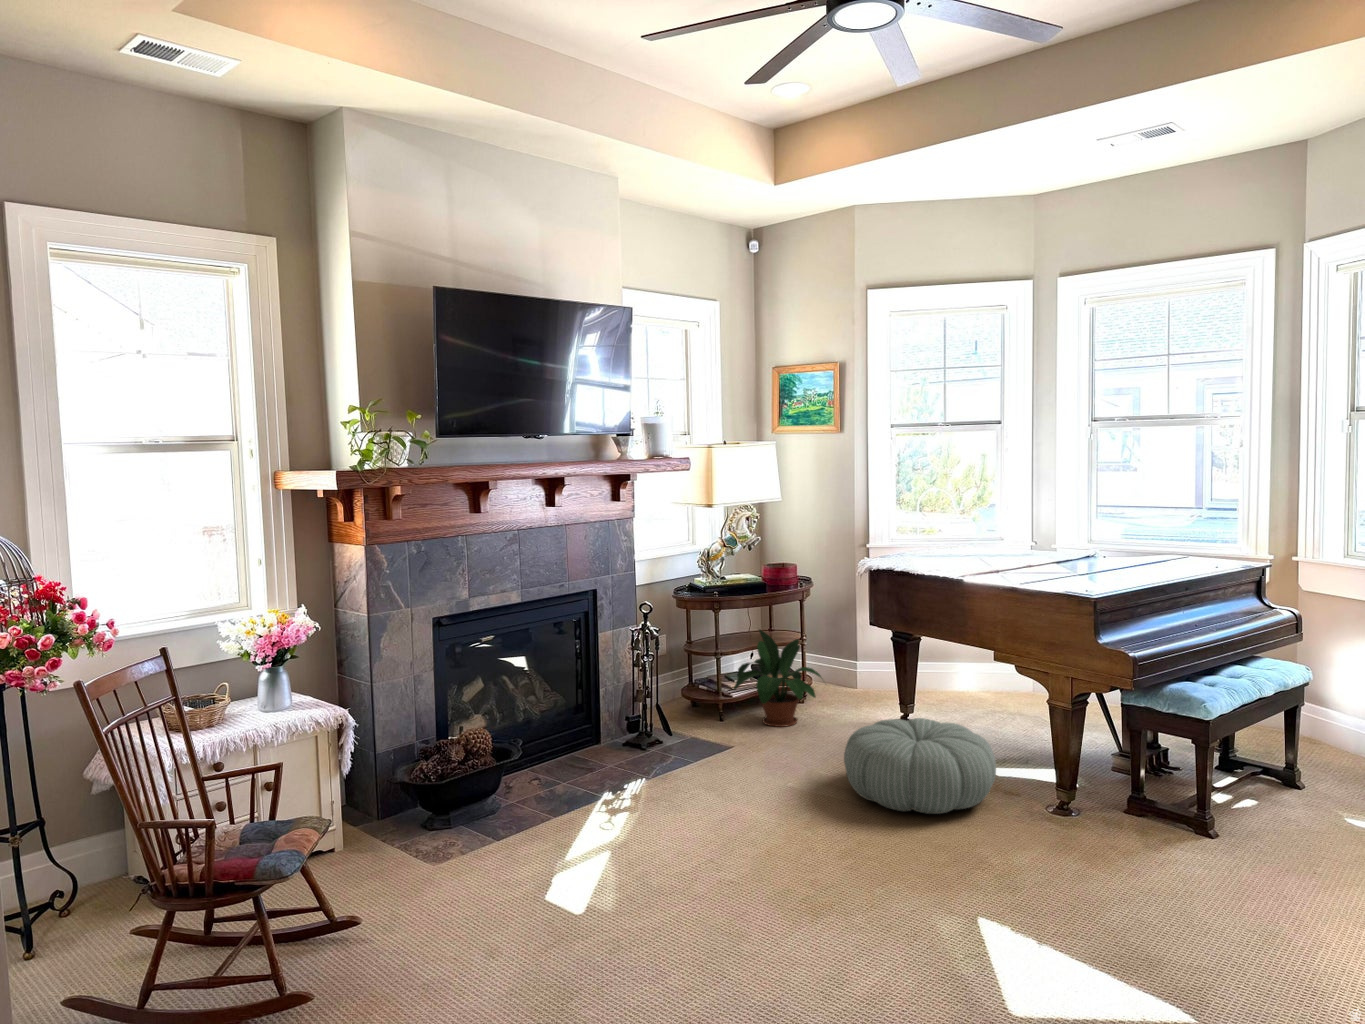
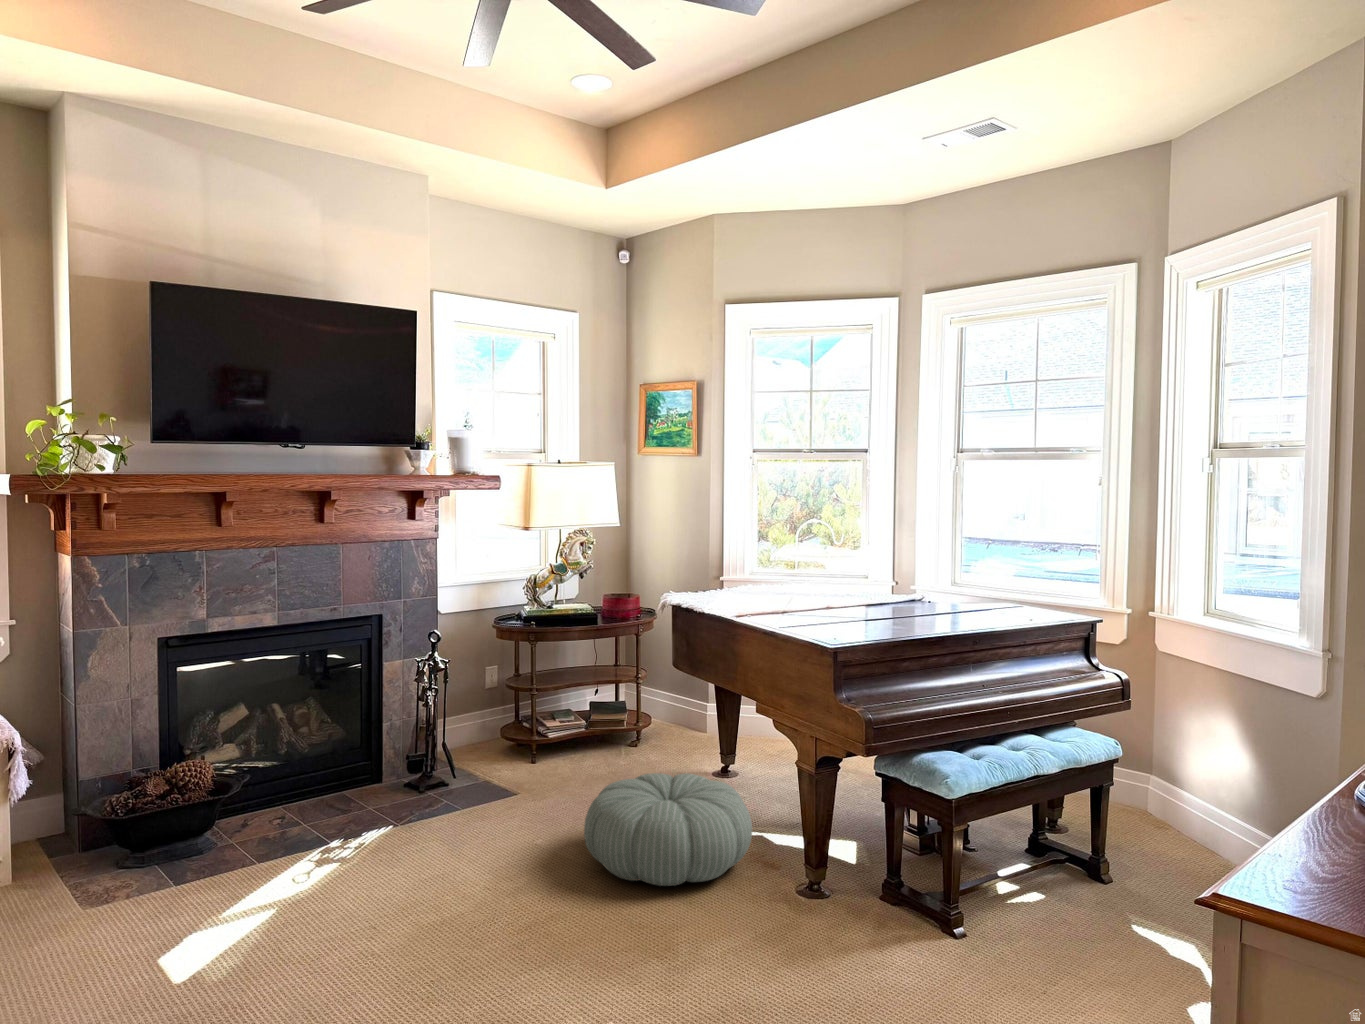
potted plant: present [734,630,821,727] -> none [537,665,642,773]

